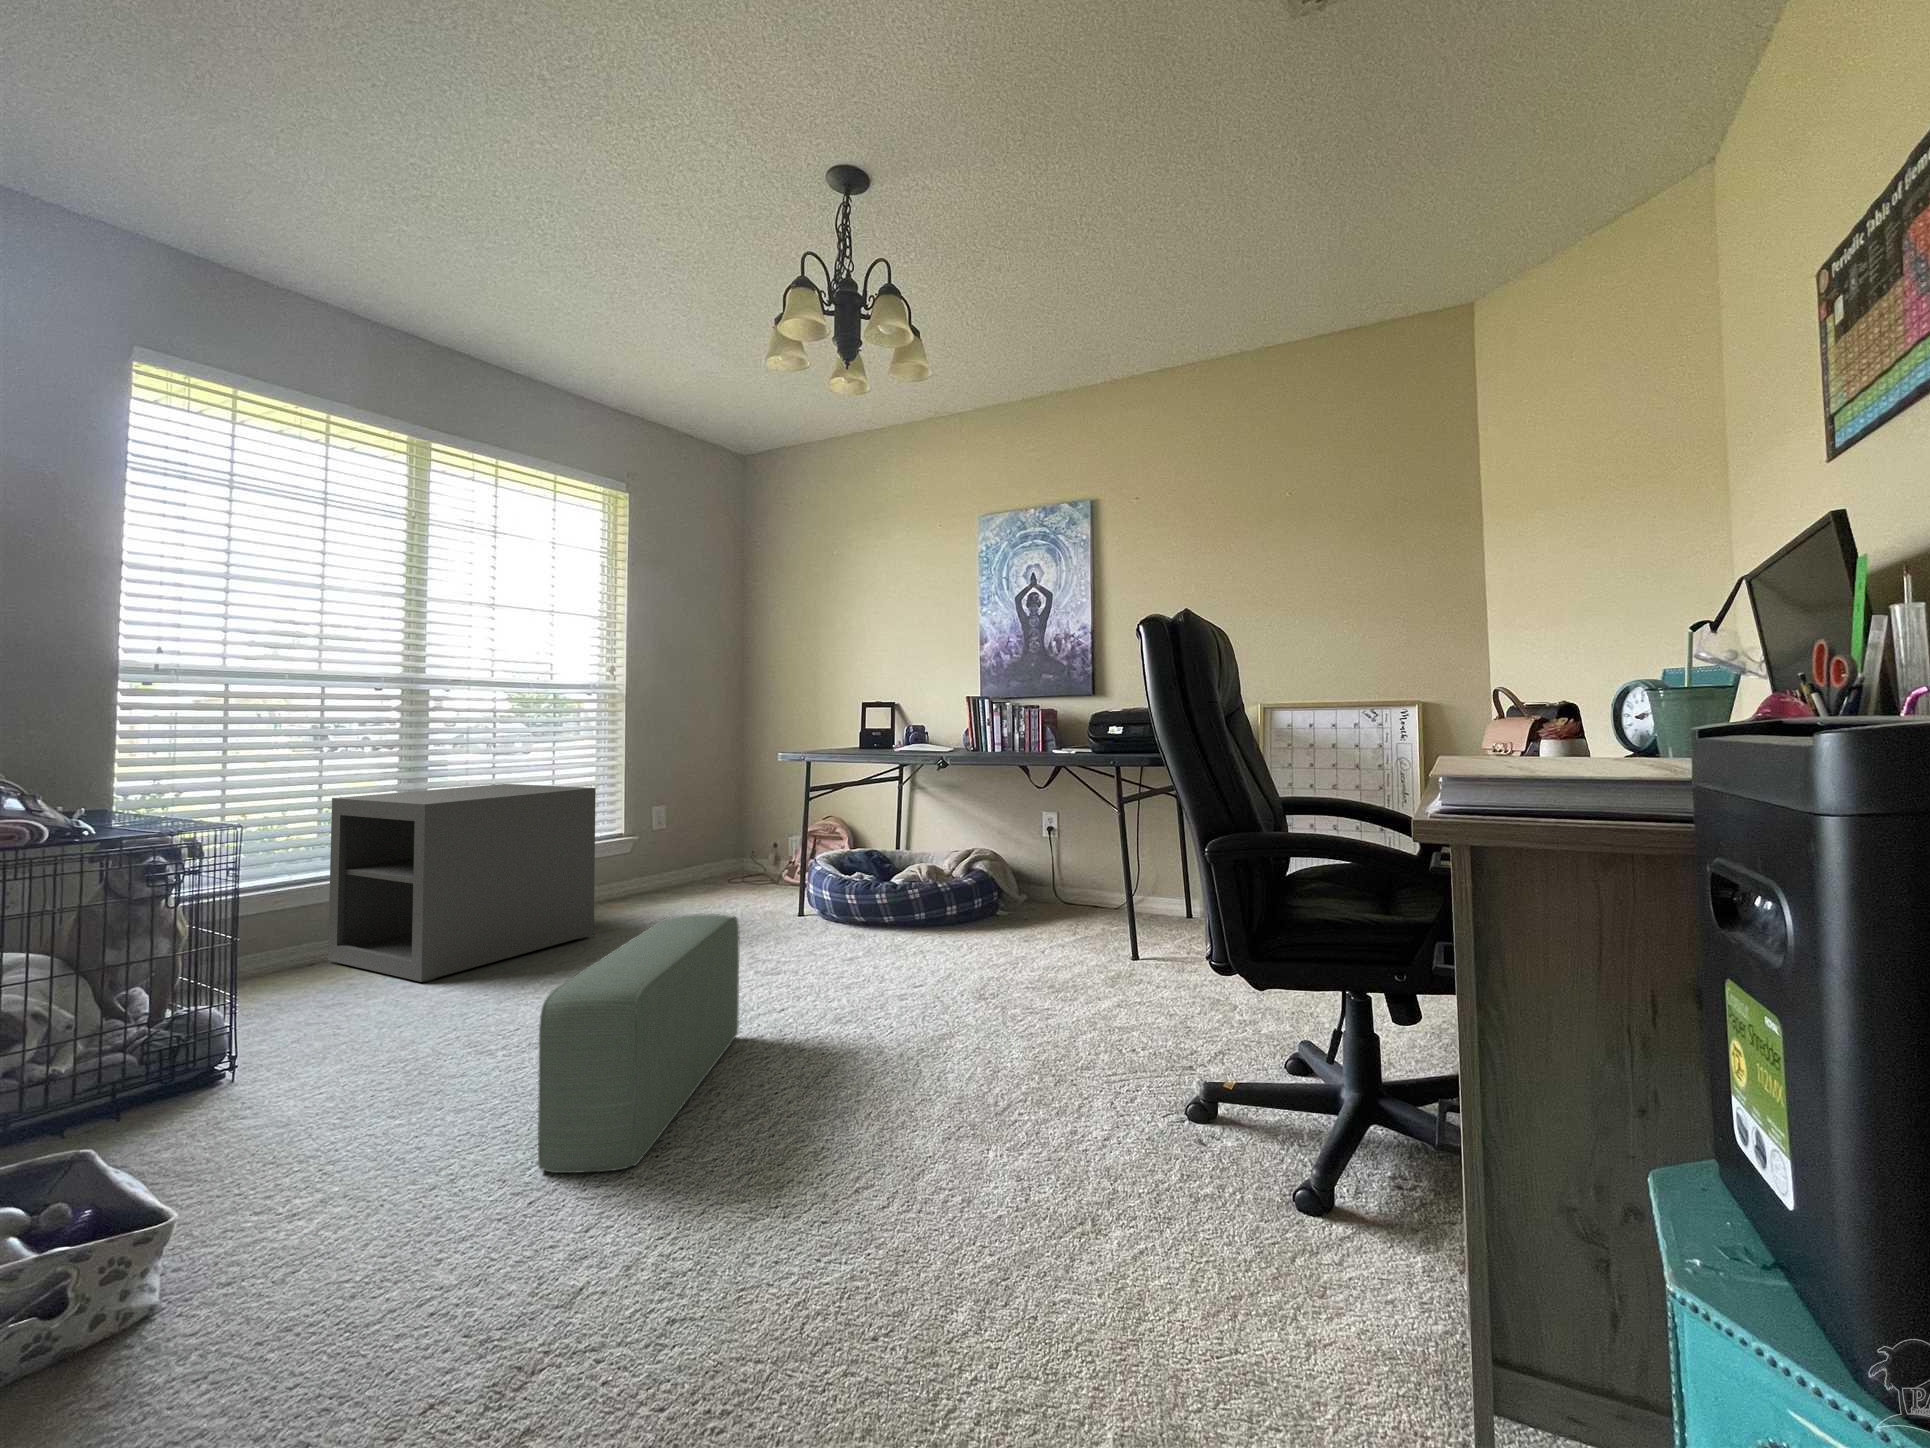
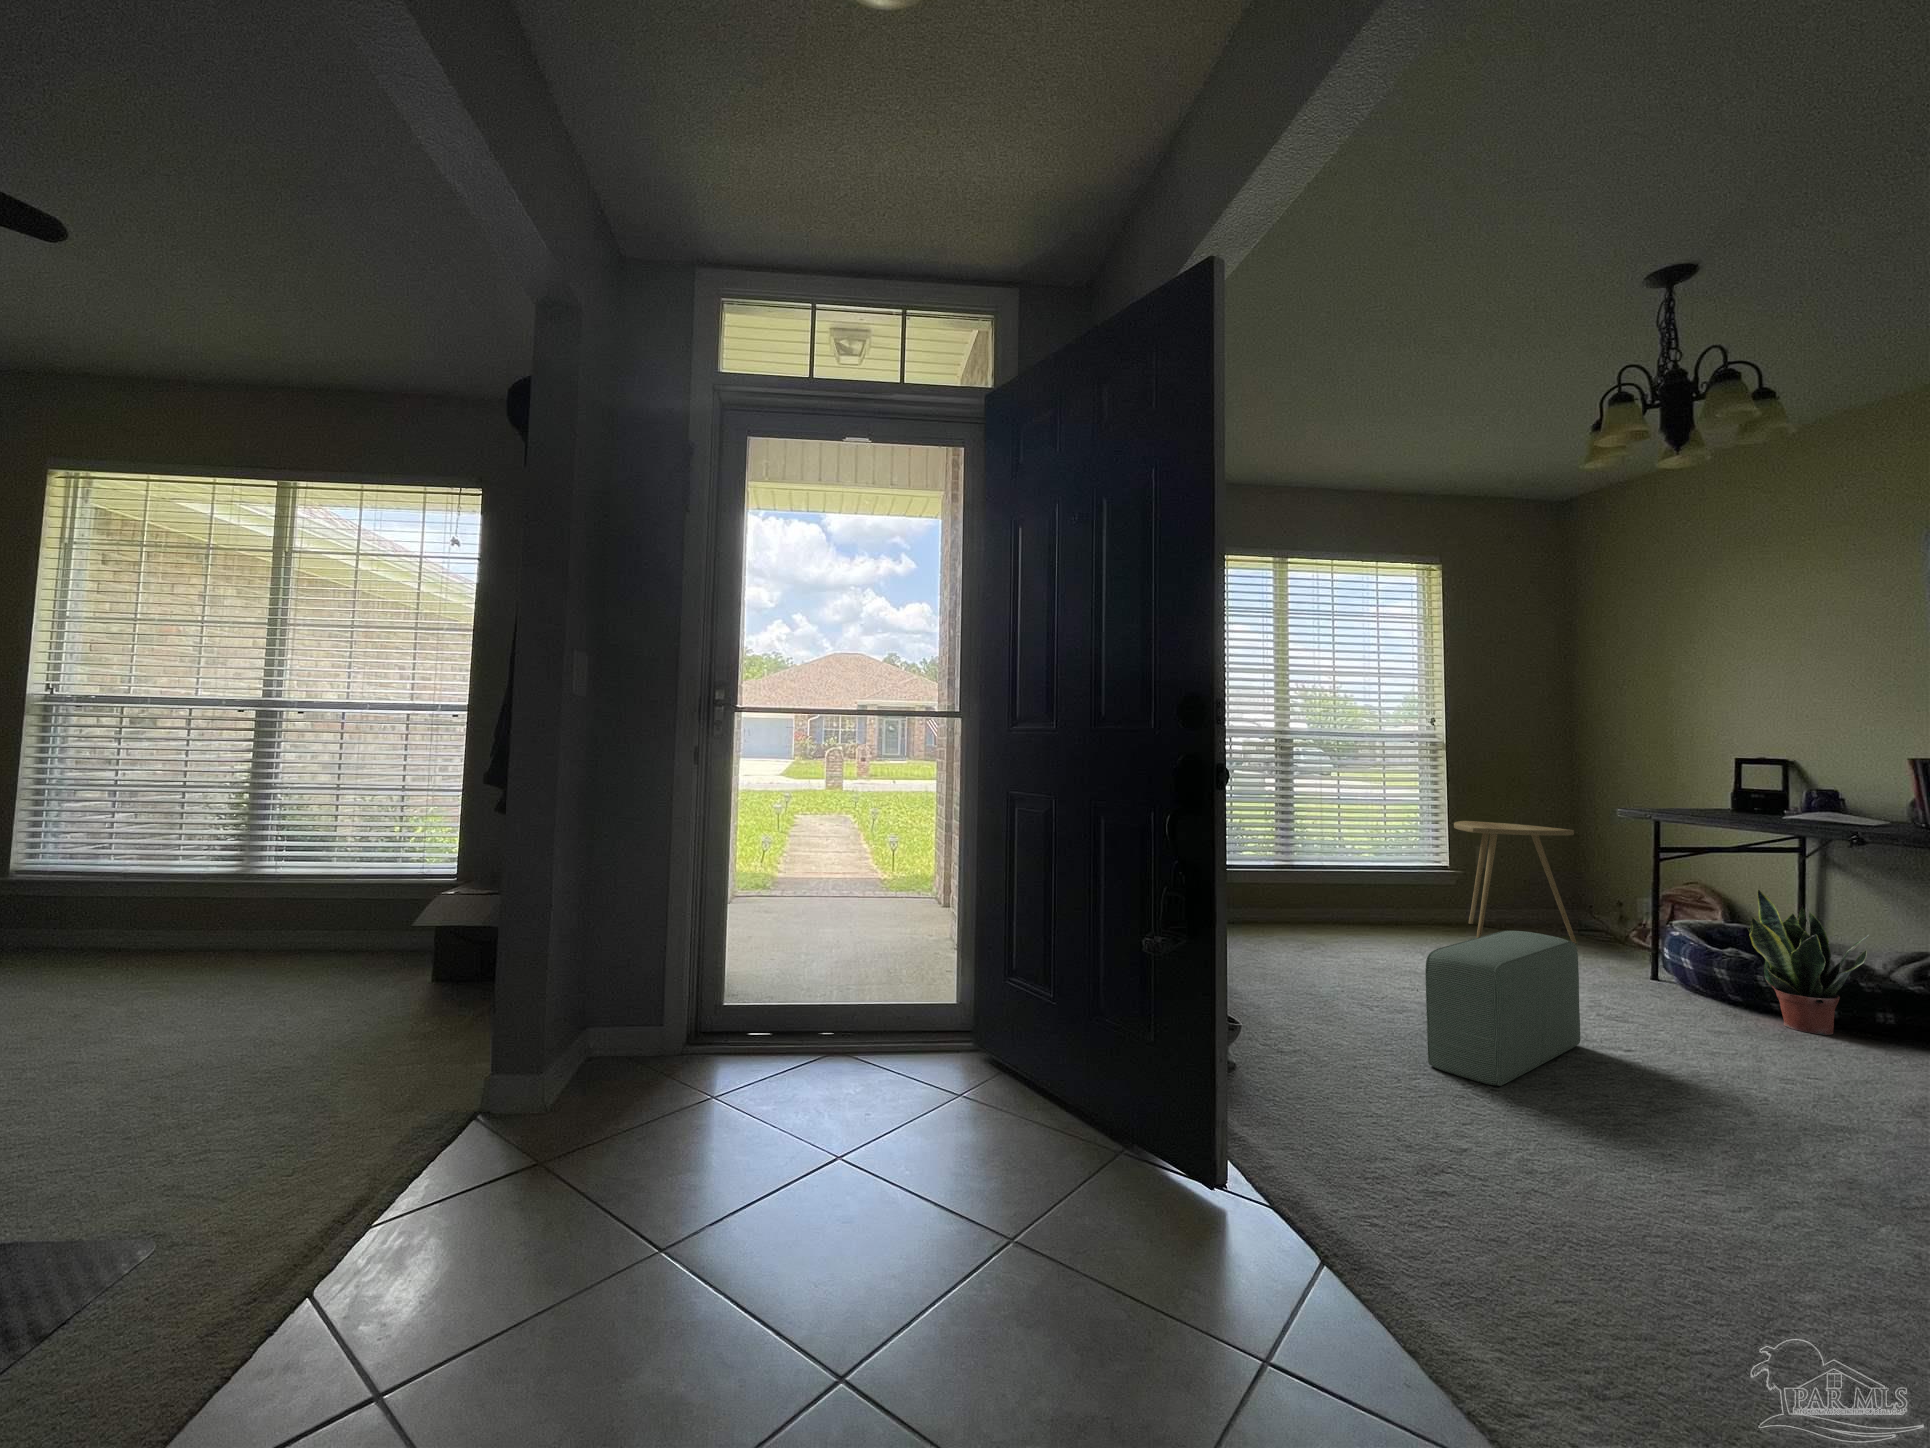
side table: none [631,778,744,913] -> present [1454,821,1577,943]
storage cabinet: present [328,784,596,982] -> none [1244,811,1430,947]
potted plant: none [874,819,947,941] -> present [1747,890,1869,1035]

